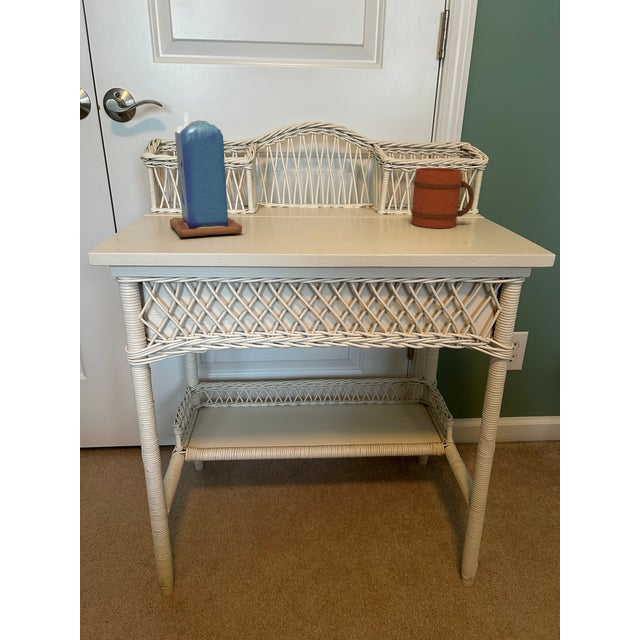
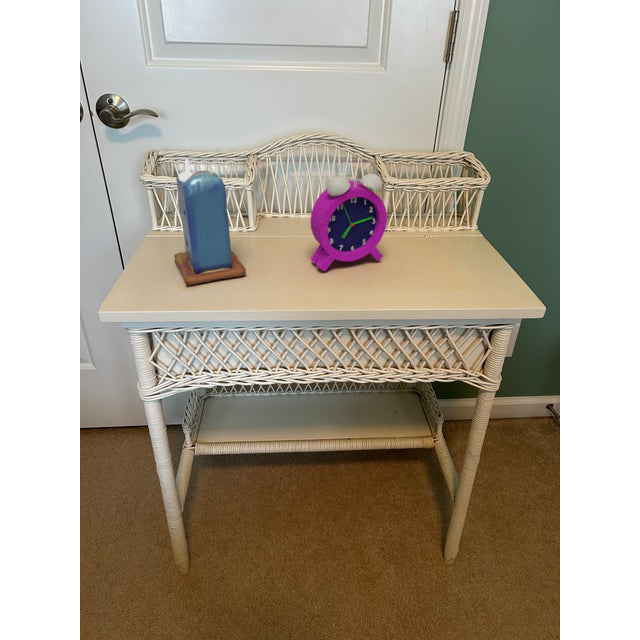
alarm clock: none [309,116,386,232] -> present [310,161,387,271]
mug: present [411,168,474,228] -> none [410,193,473,259]

